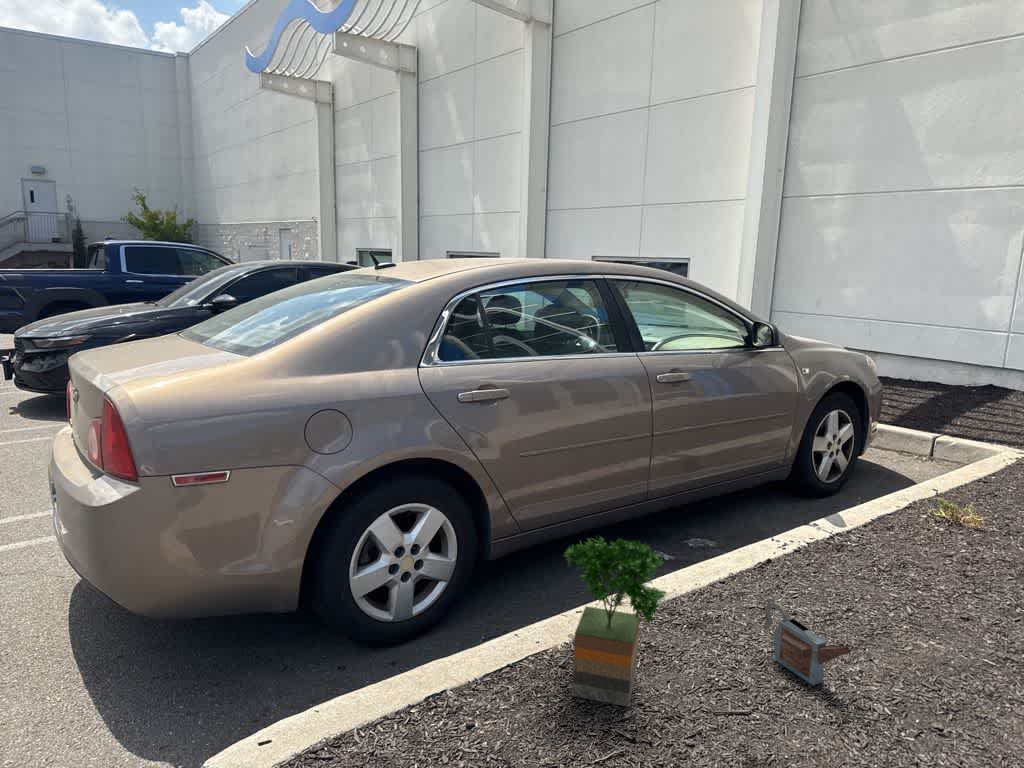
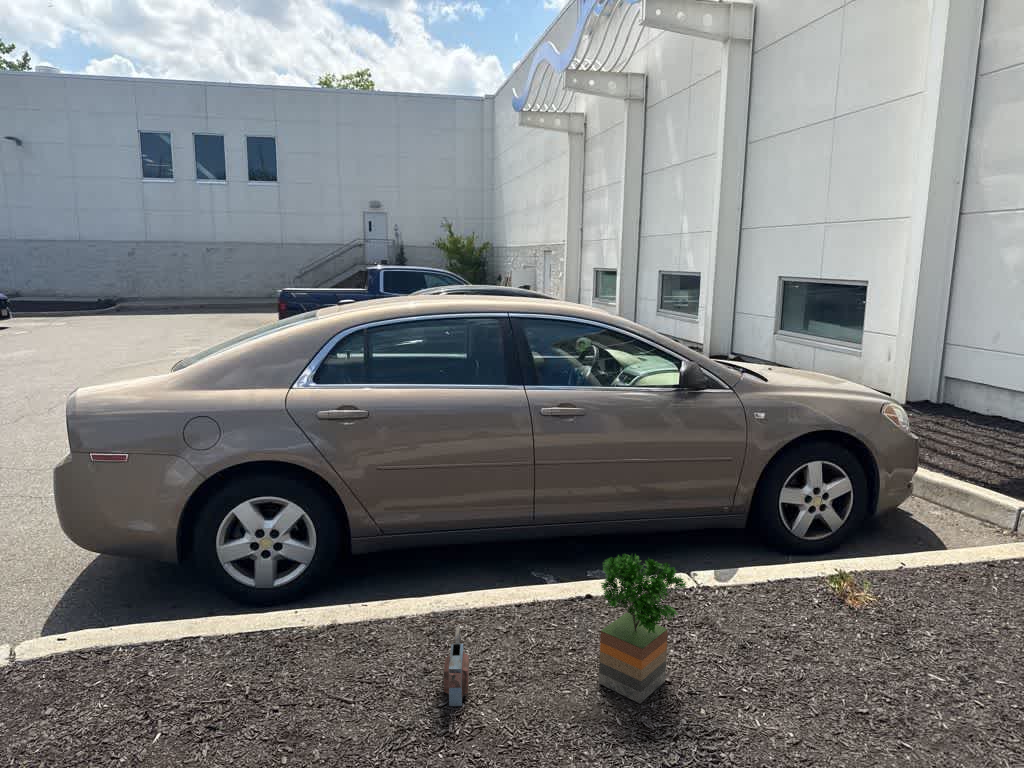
potted tree: present [565,536,666,707] -> present [599,554,687,703]

